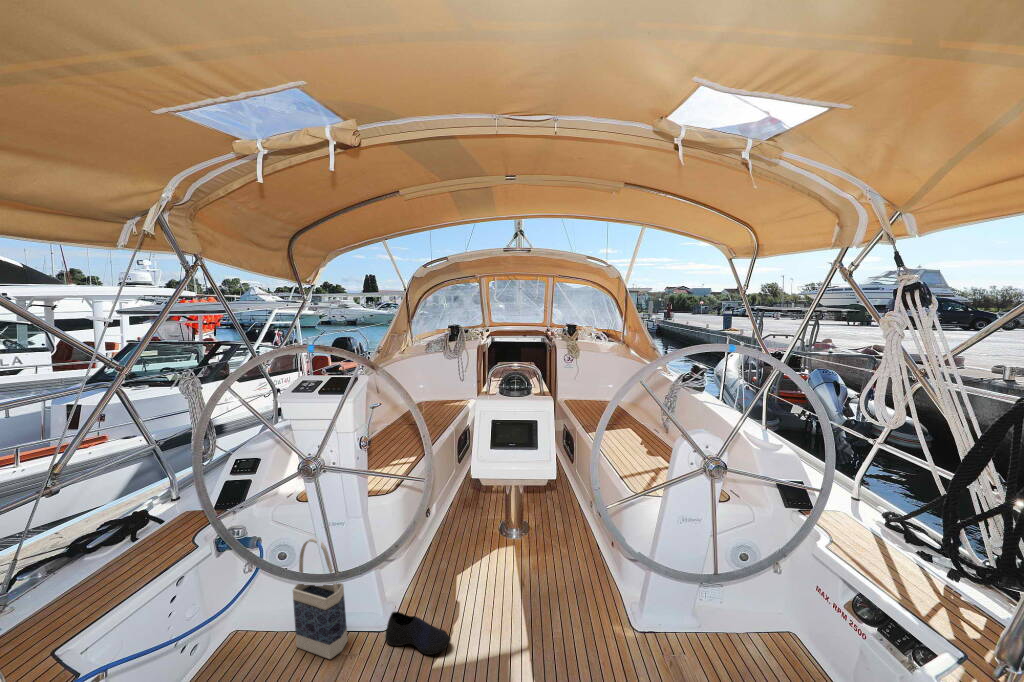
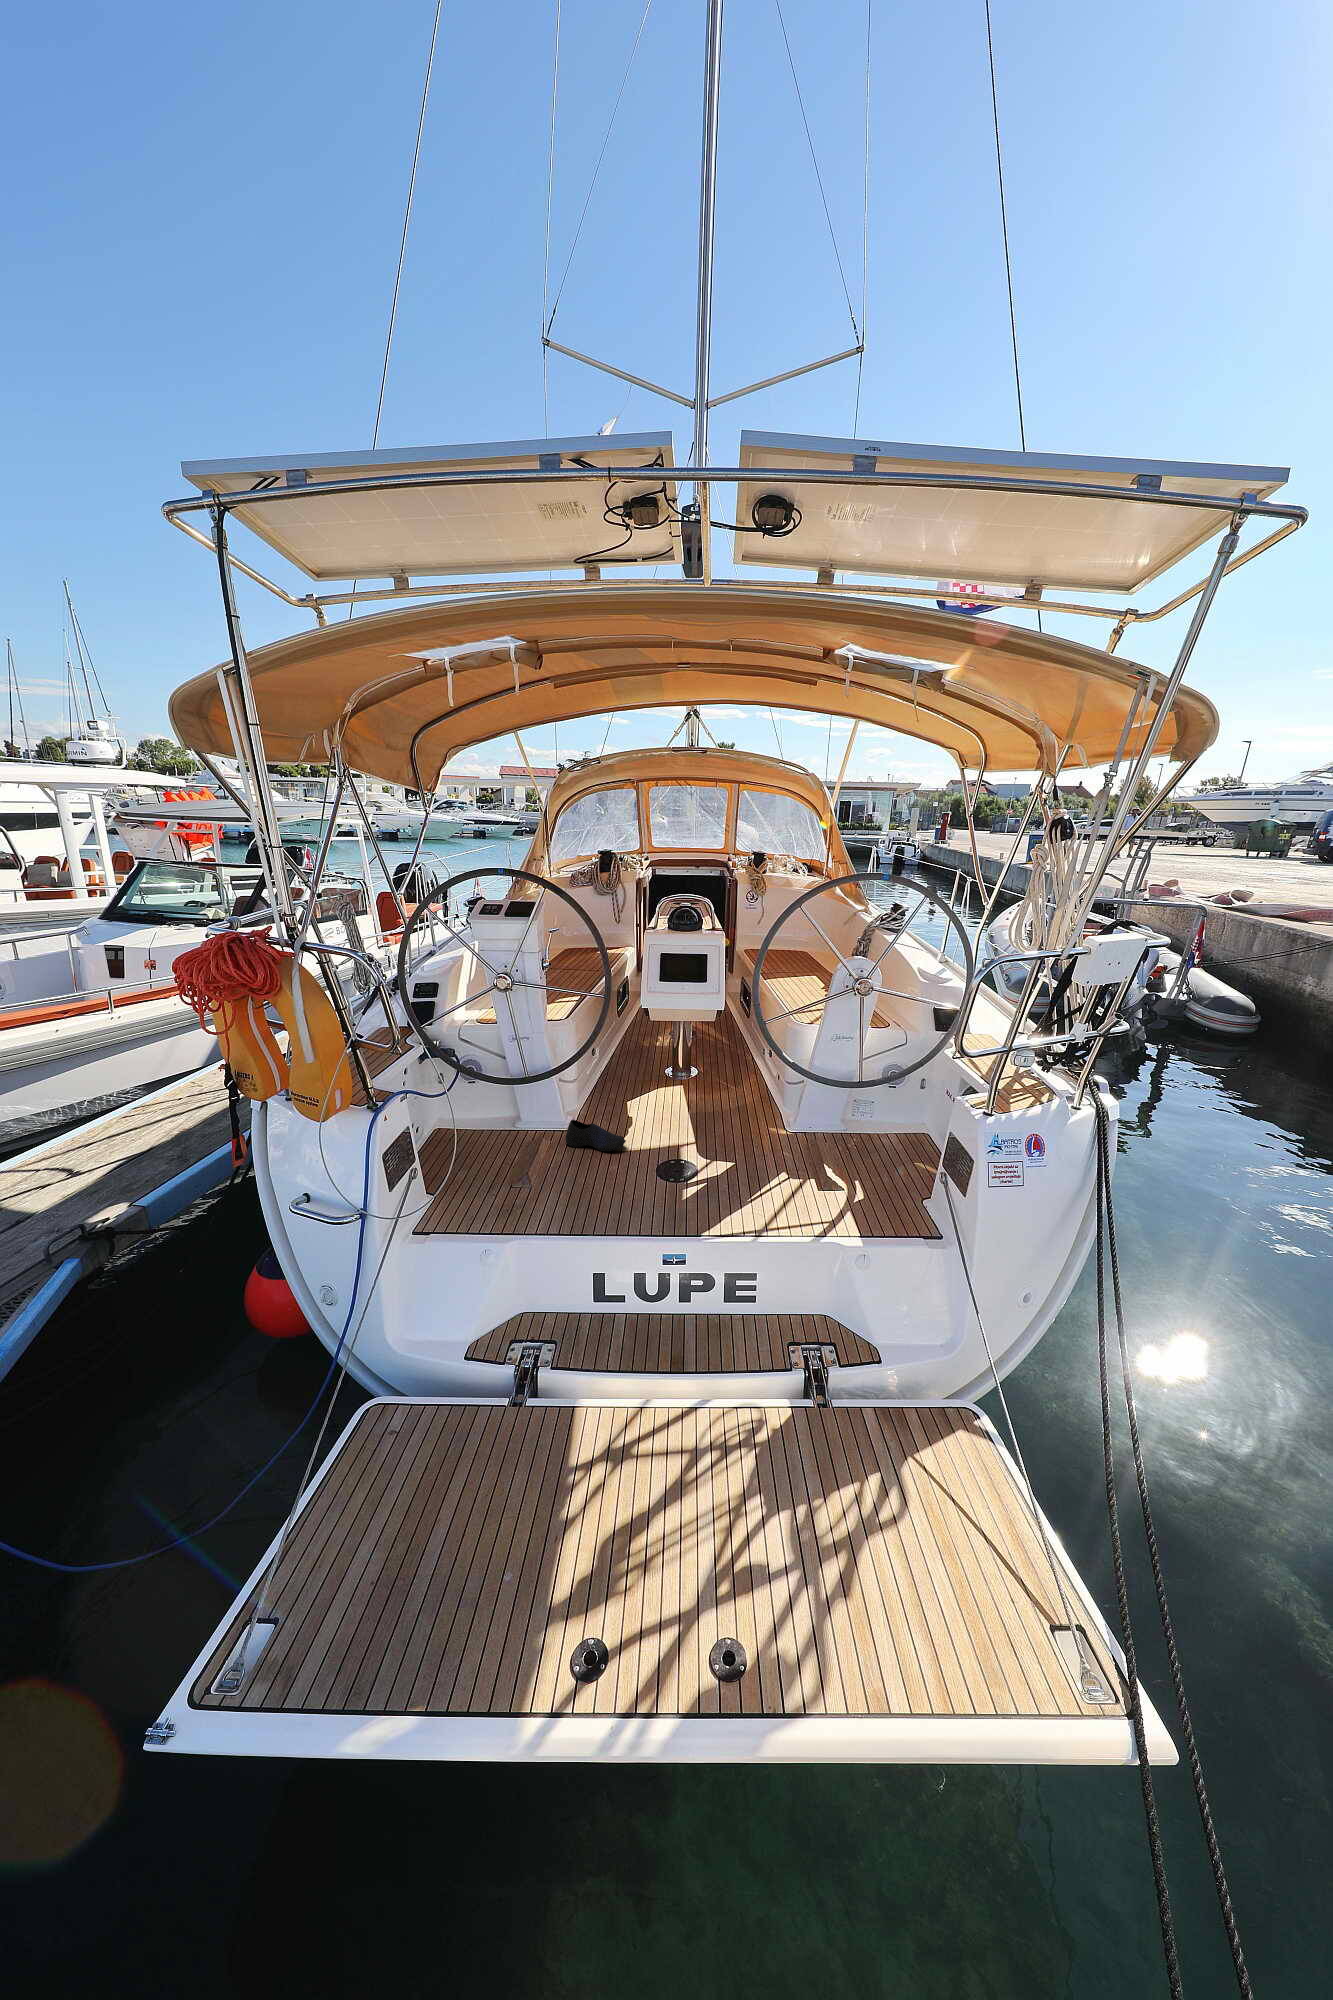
bag: present [293,538,348,659] -> none [483,1050,531,1153]

